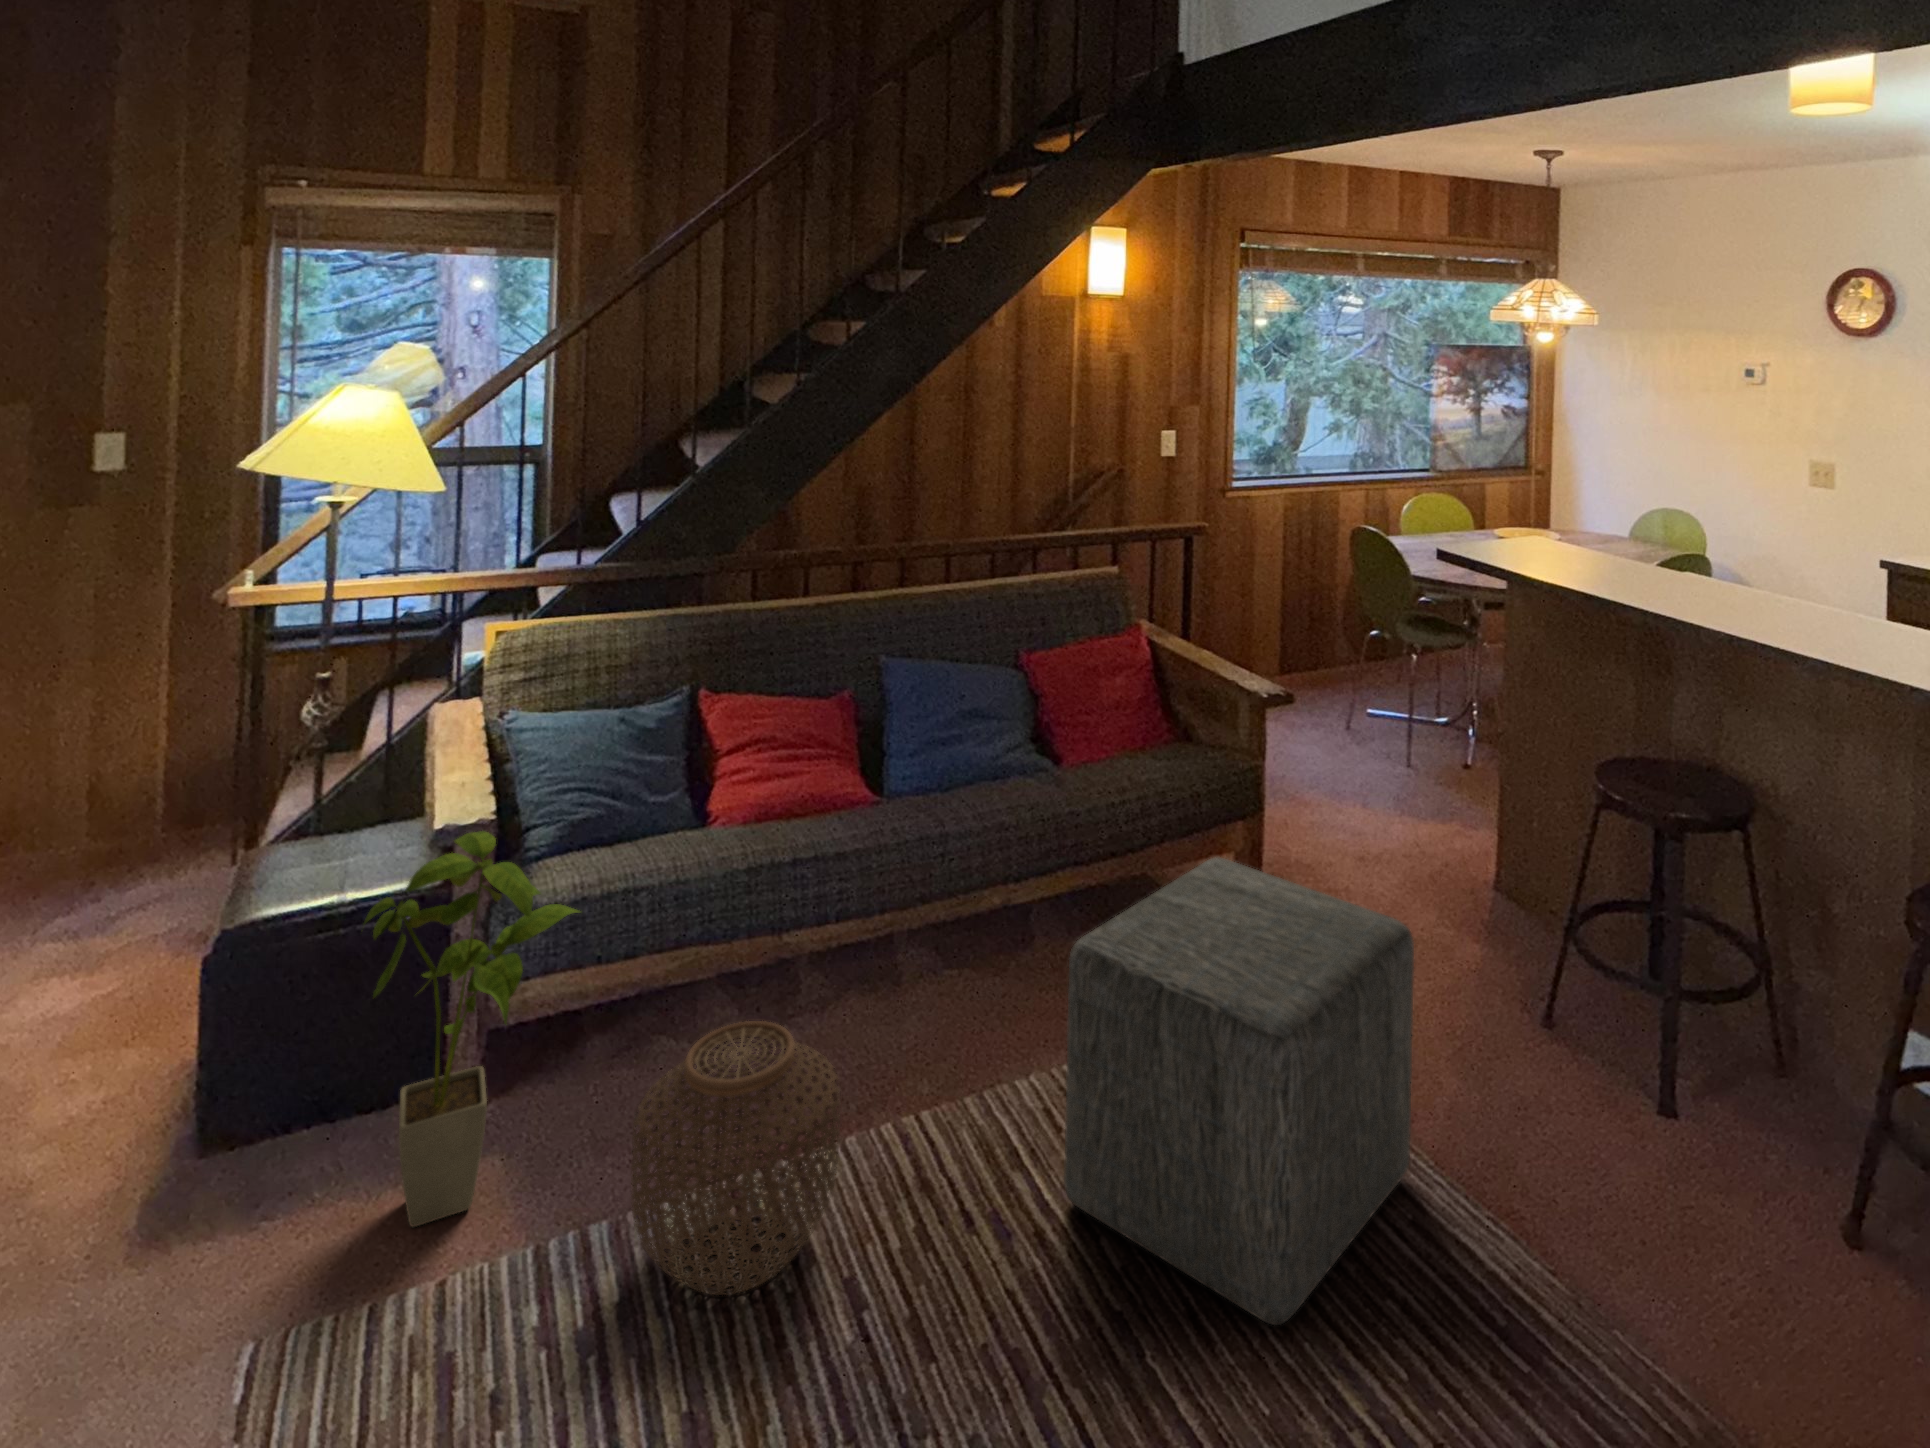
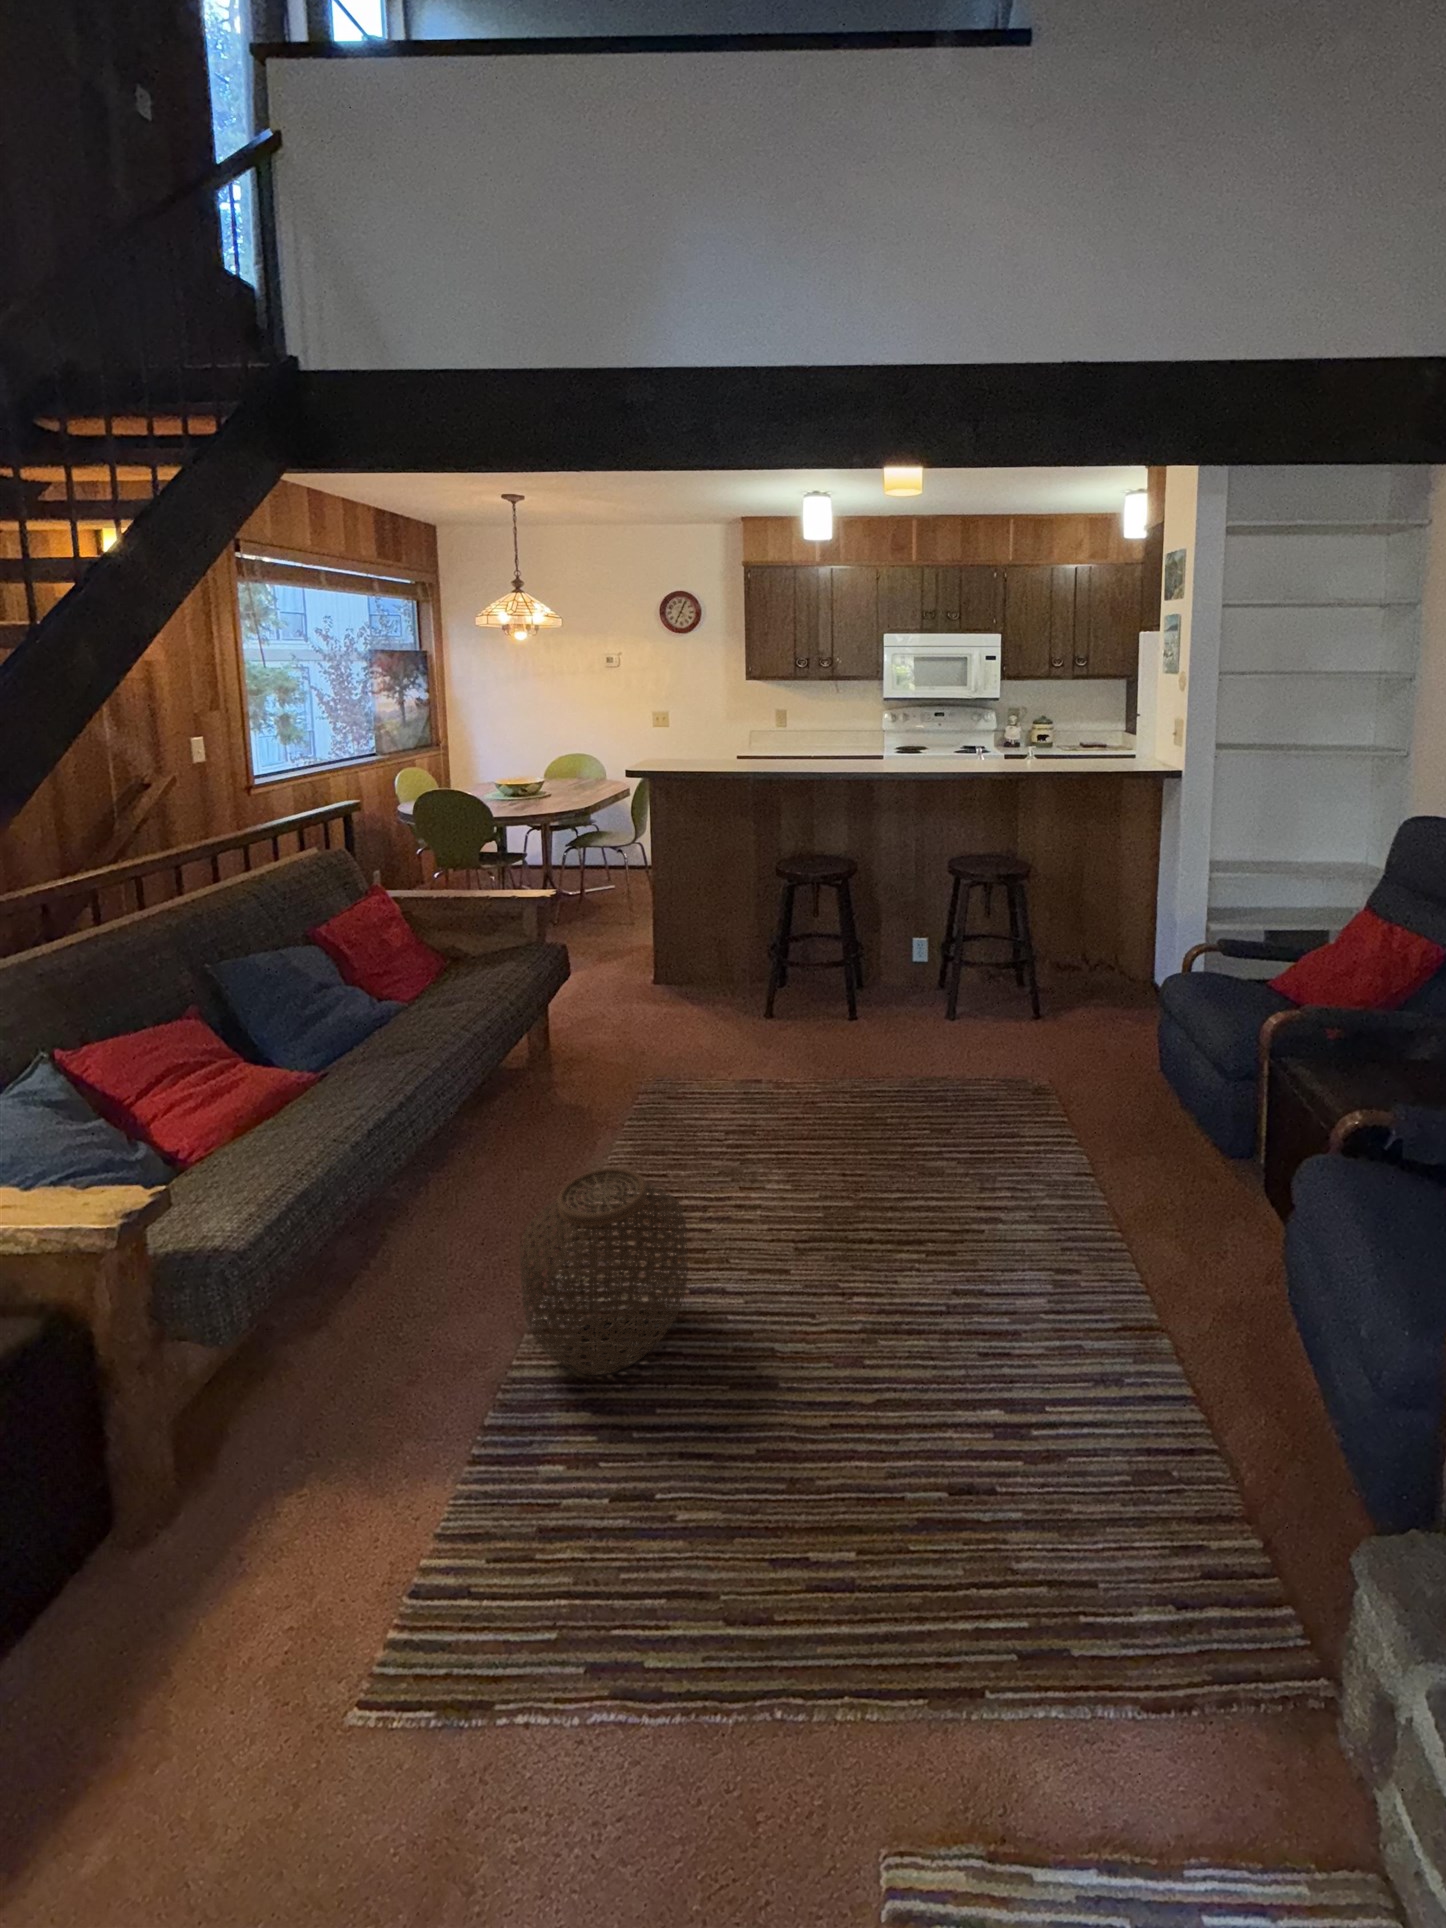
house plant: present [364,832,580,1227] -> none [188,1148,430,1562]
ottoman: present [1064,857,1414,1325] -> none [684,953,885,1190]

